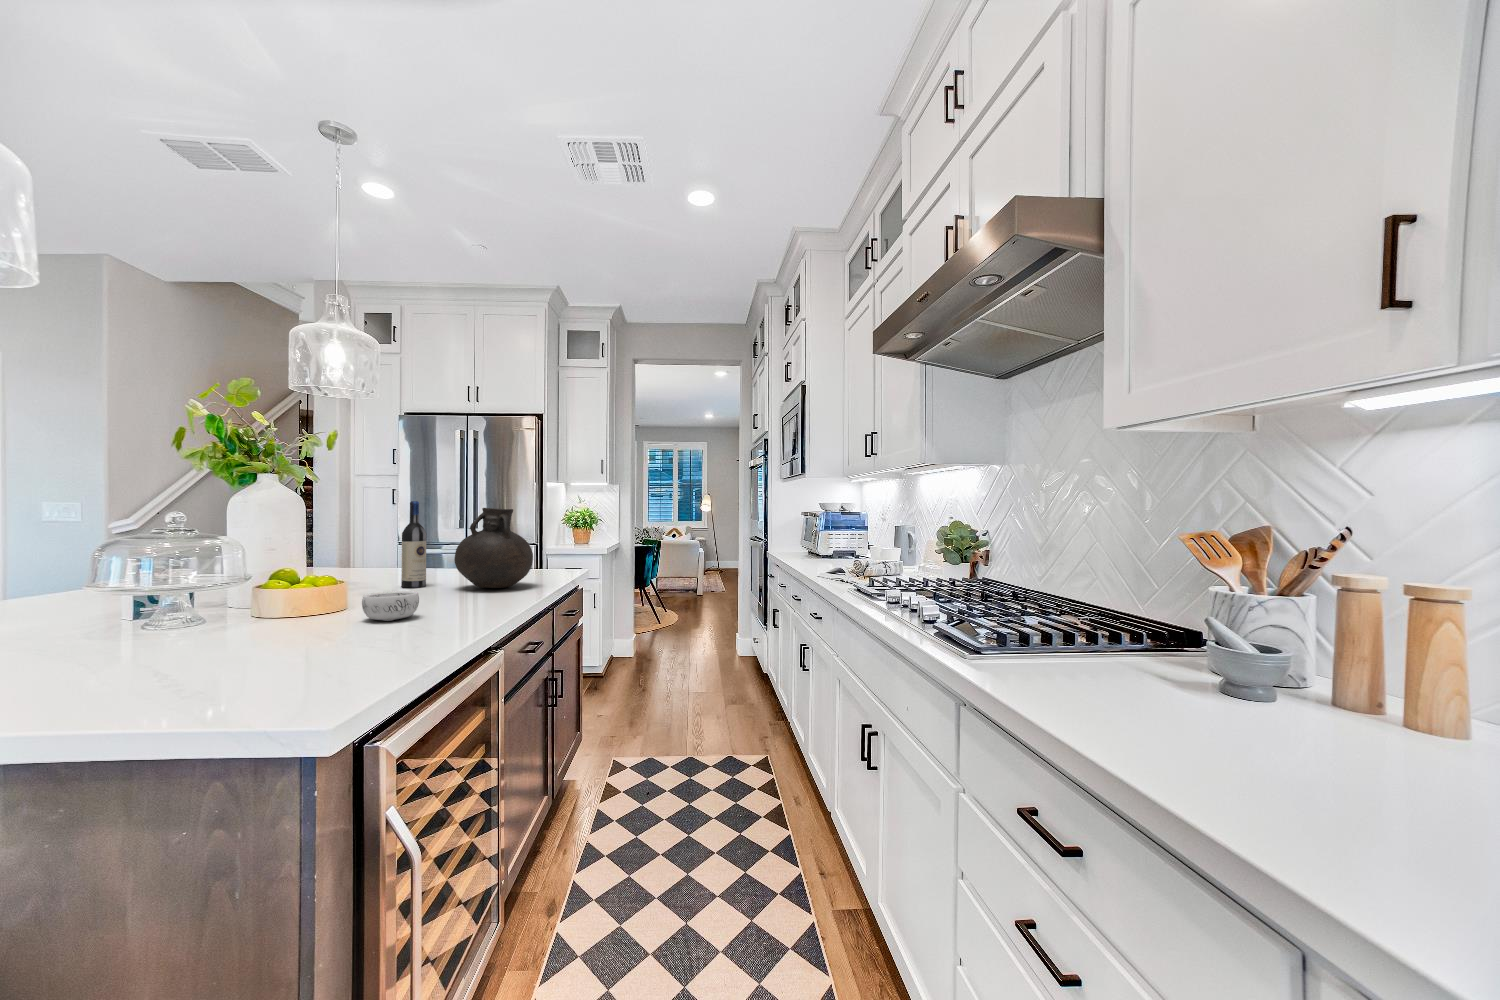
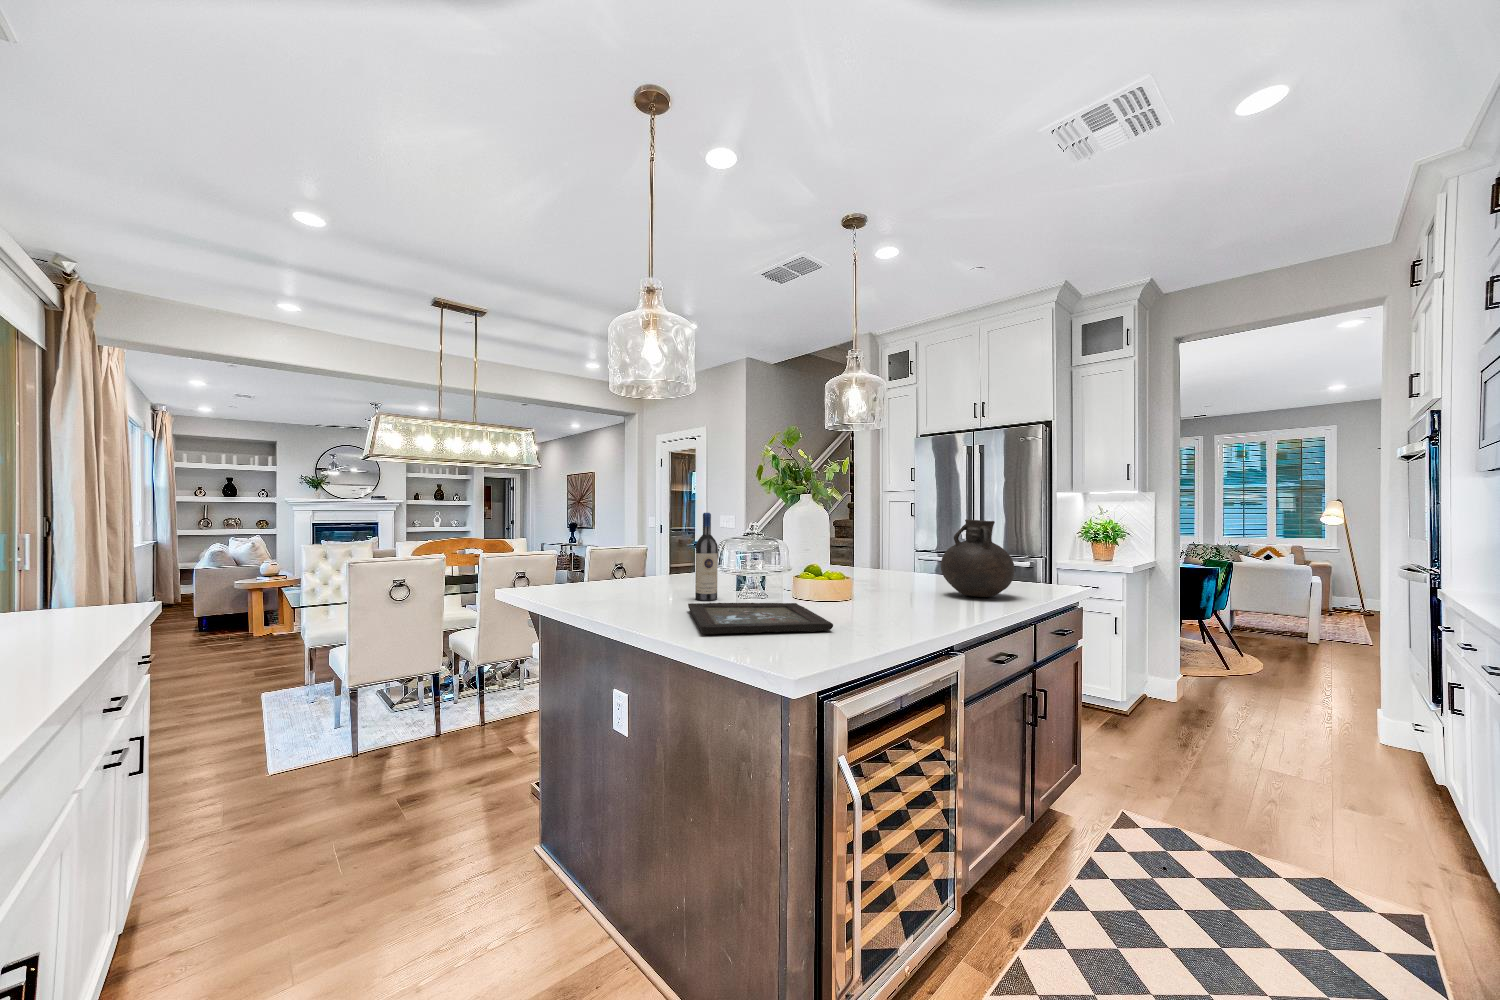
wine bottle: present [401,501,427,588] -> present [695,513,718,600]
decorative bowl: present [362,591,419,621] -> none [856,589,898,614]
tray: none [51,622,347,693] -> present [688,603,833,634]

